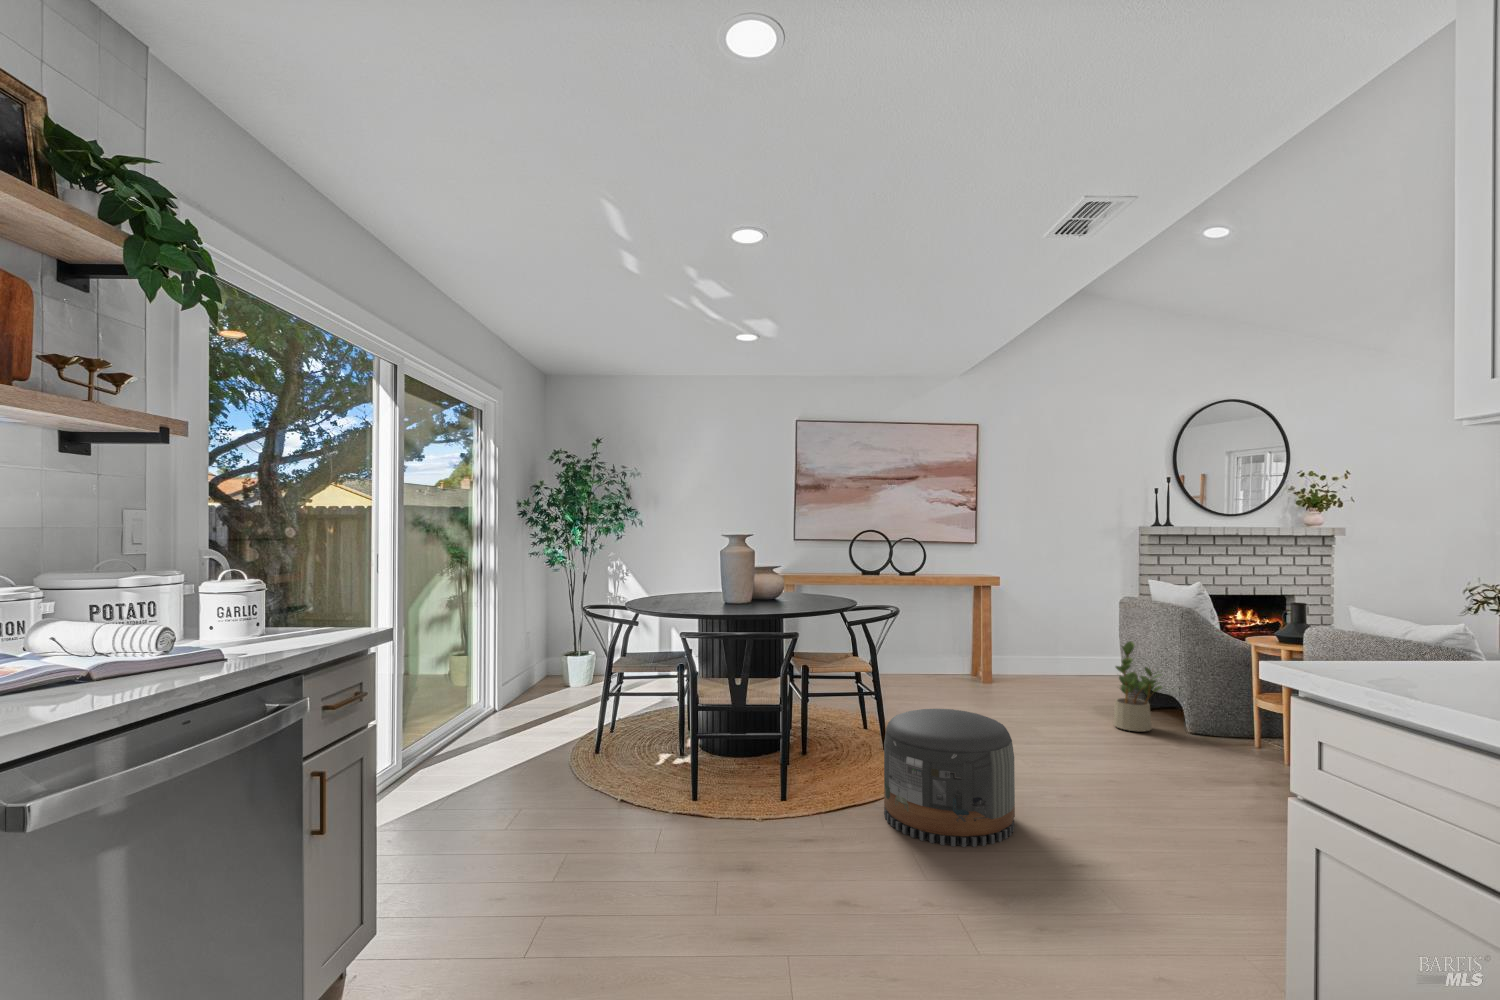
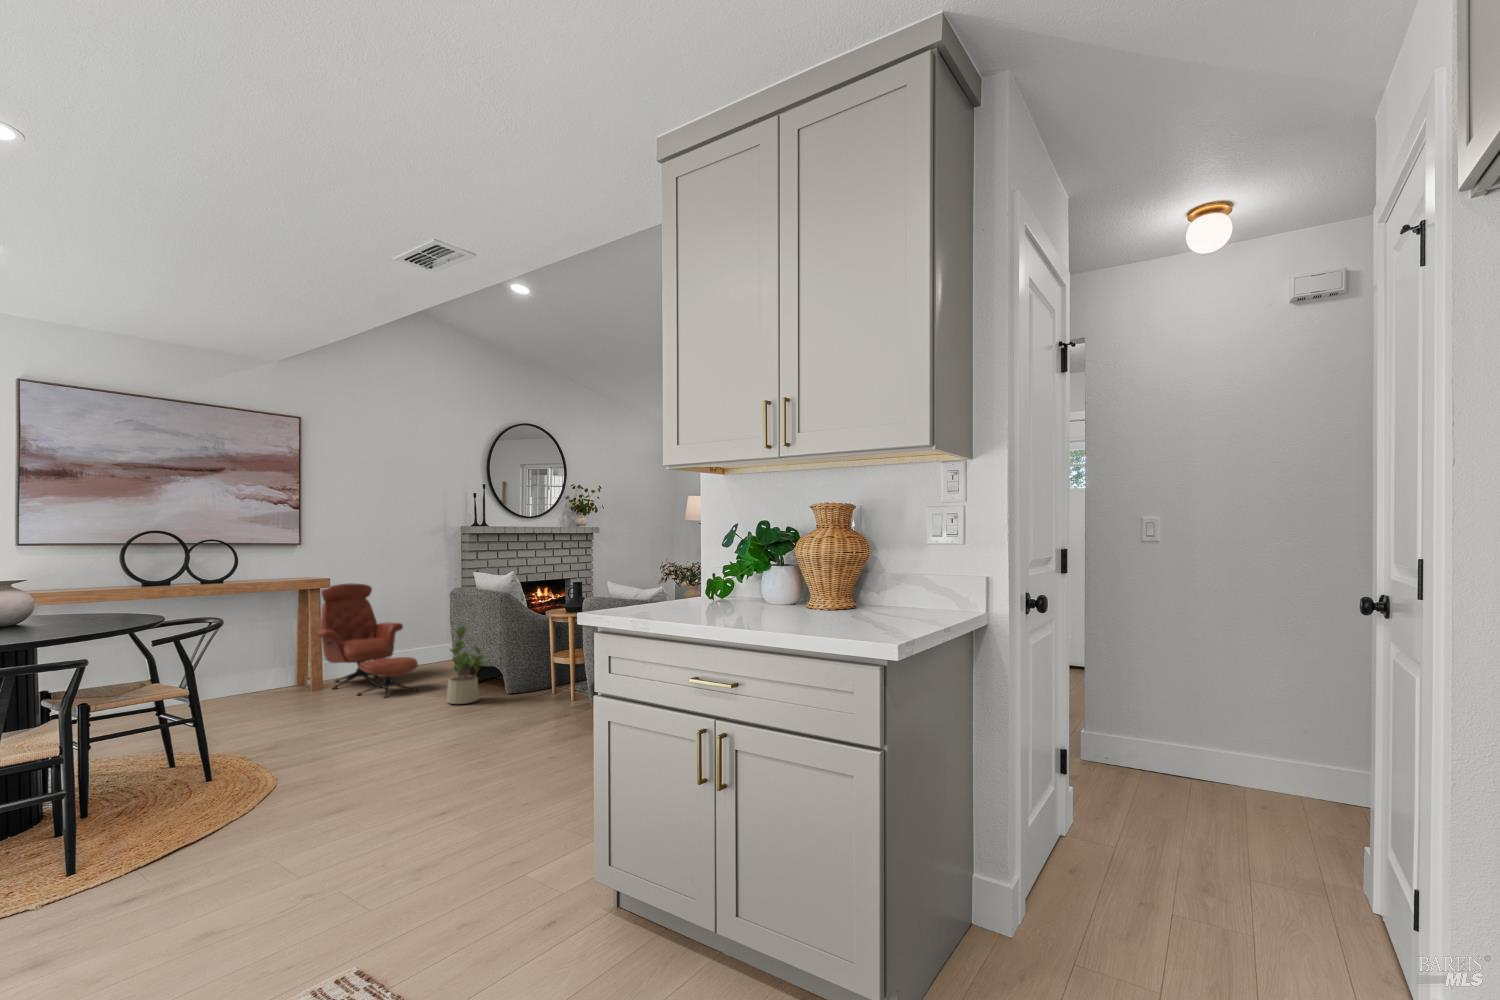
armchair: none [990,582,1087,705] -> present [316,584,418,698]
pouf: present [884,709,1015,847] -> none [231,708,383,851]

